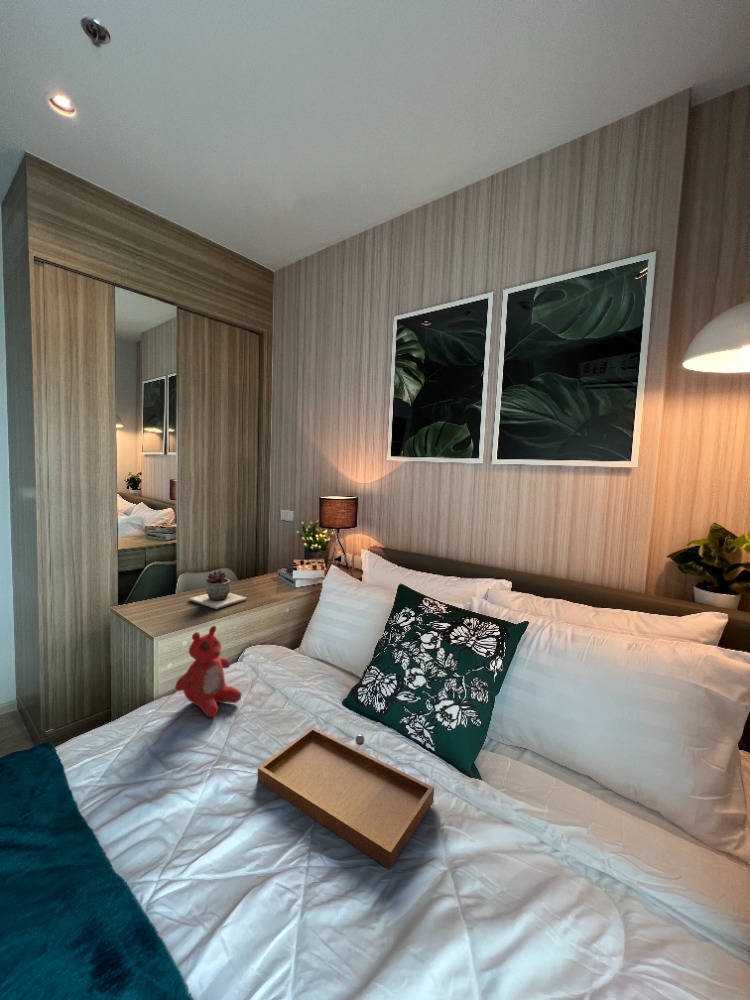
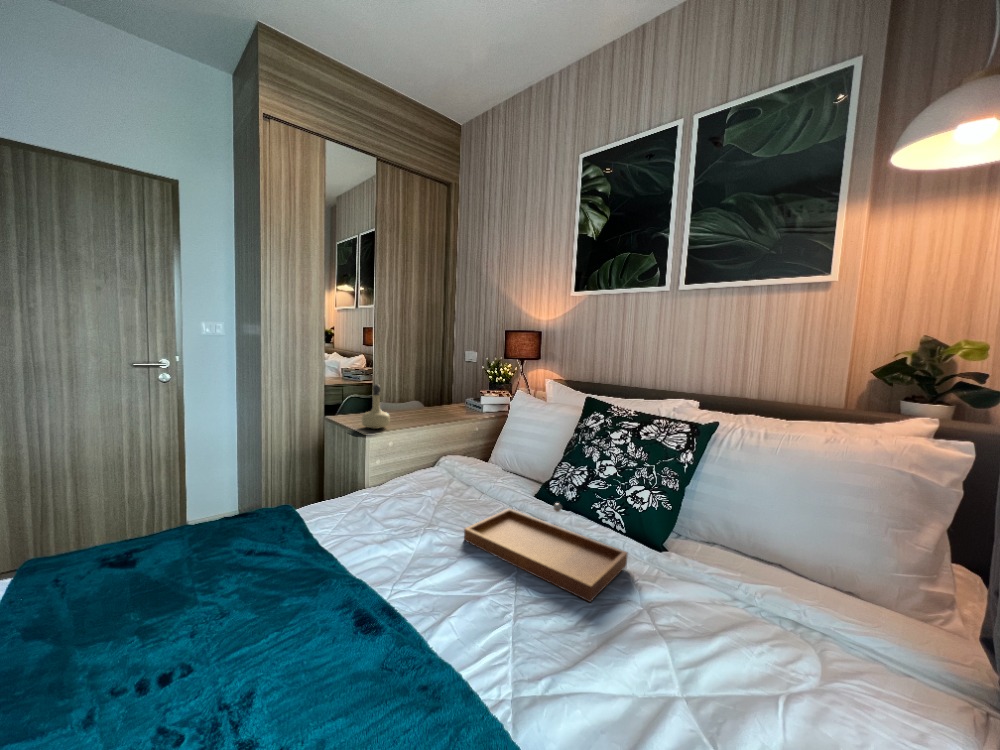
succulent plant: present [189,571,247,609] -> none [389,391,440,423]
perfume bottle: none [153,572,187,622] -> present [362,384,390,429]
stuffed bear: present [175,626,241,717] -> none [386,423,442,499]

